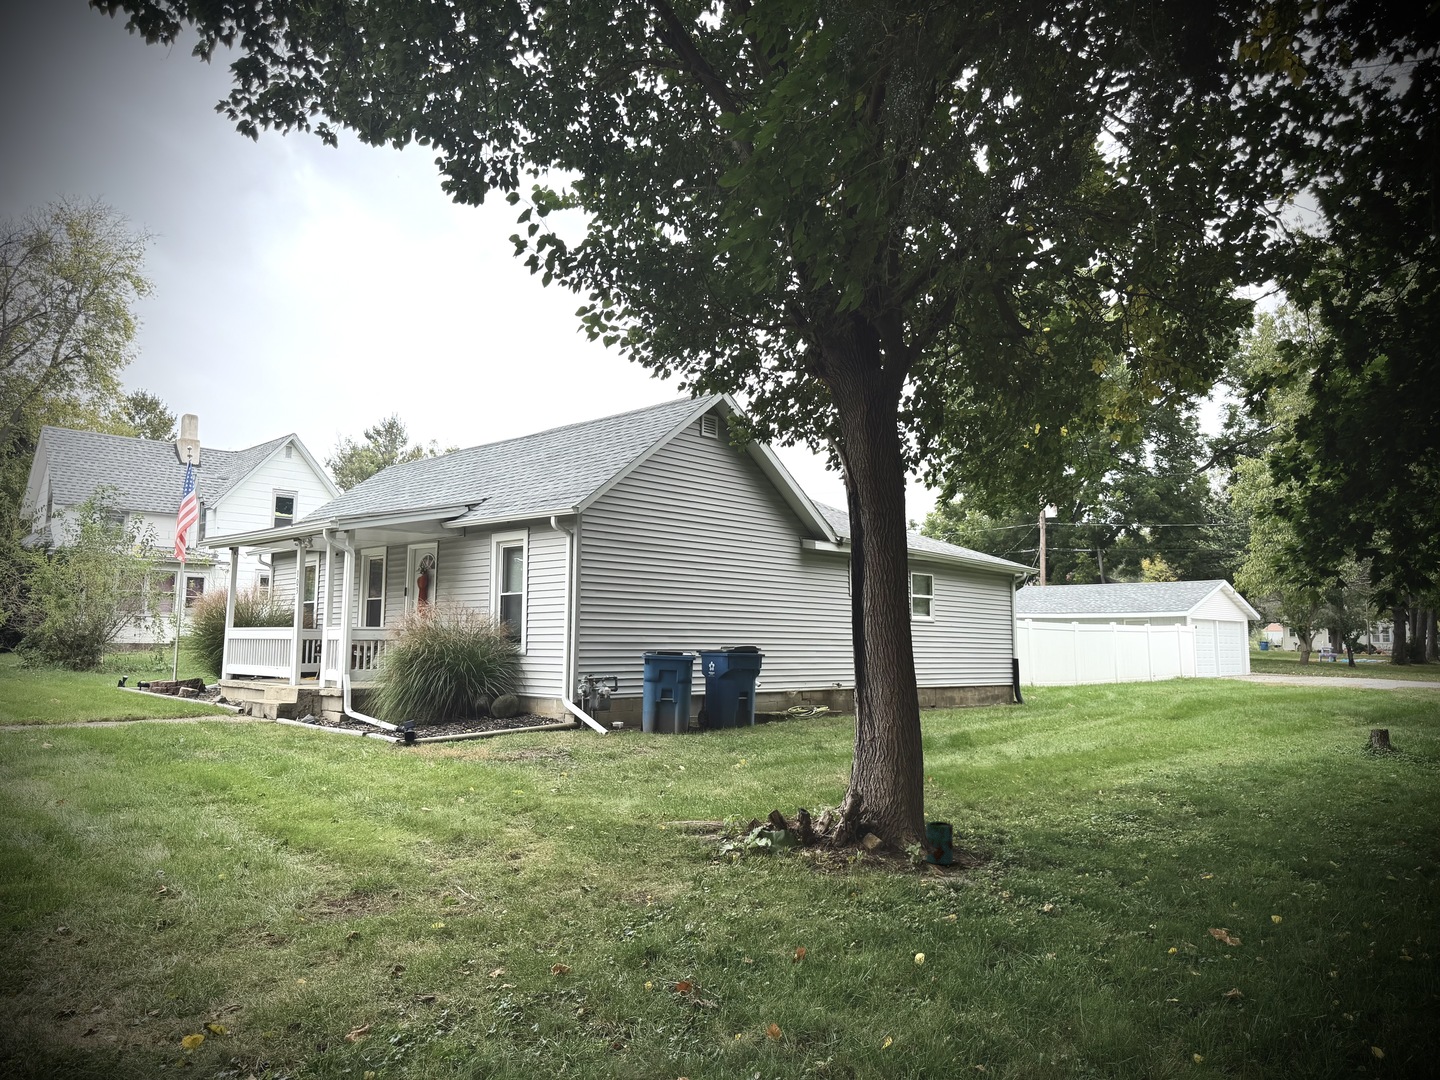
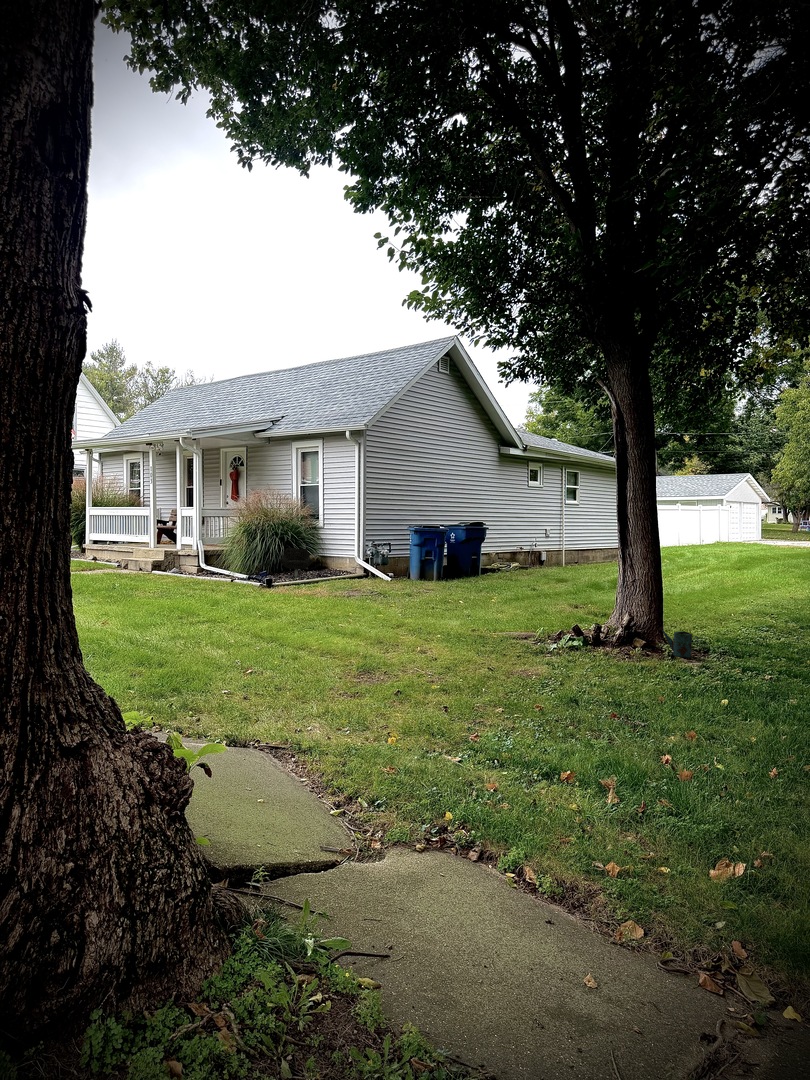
lounge chair: none [446,685,497,731] -> present [279,548,313,579]

